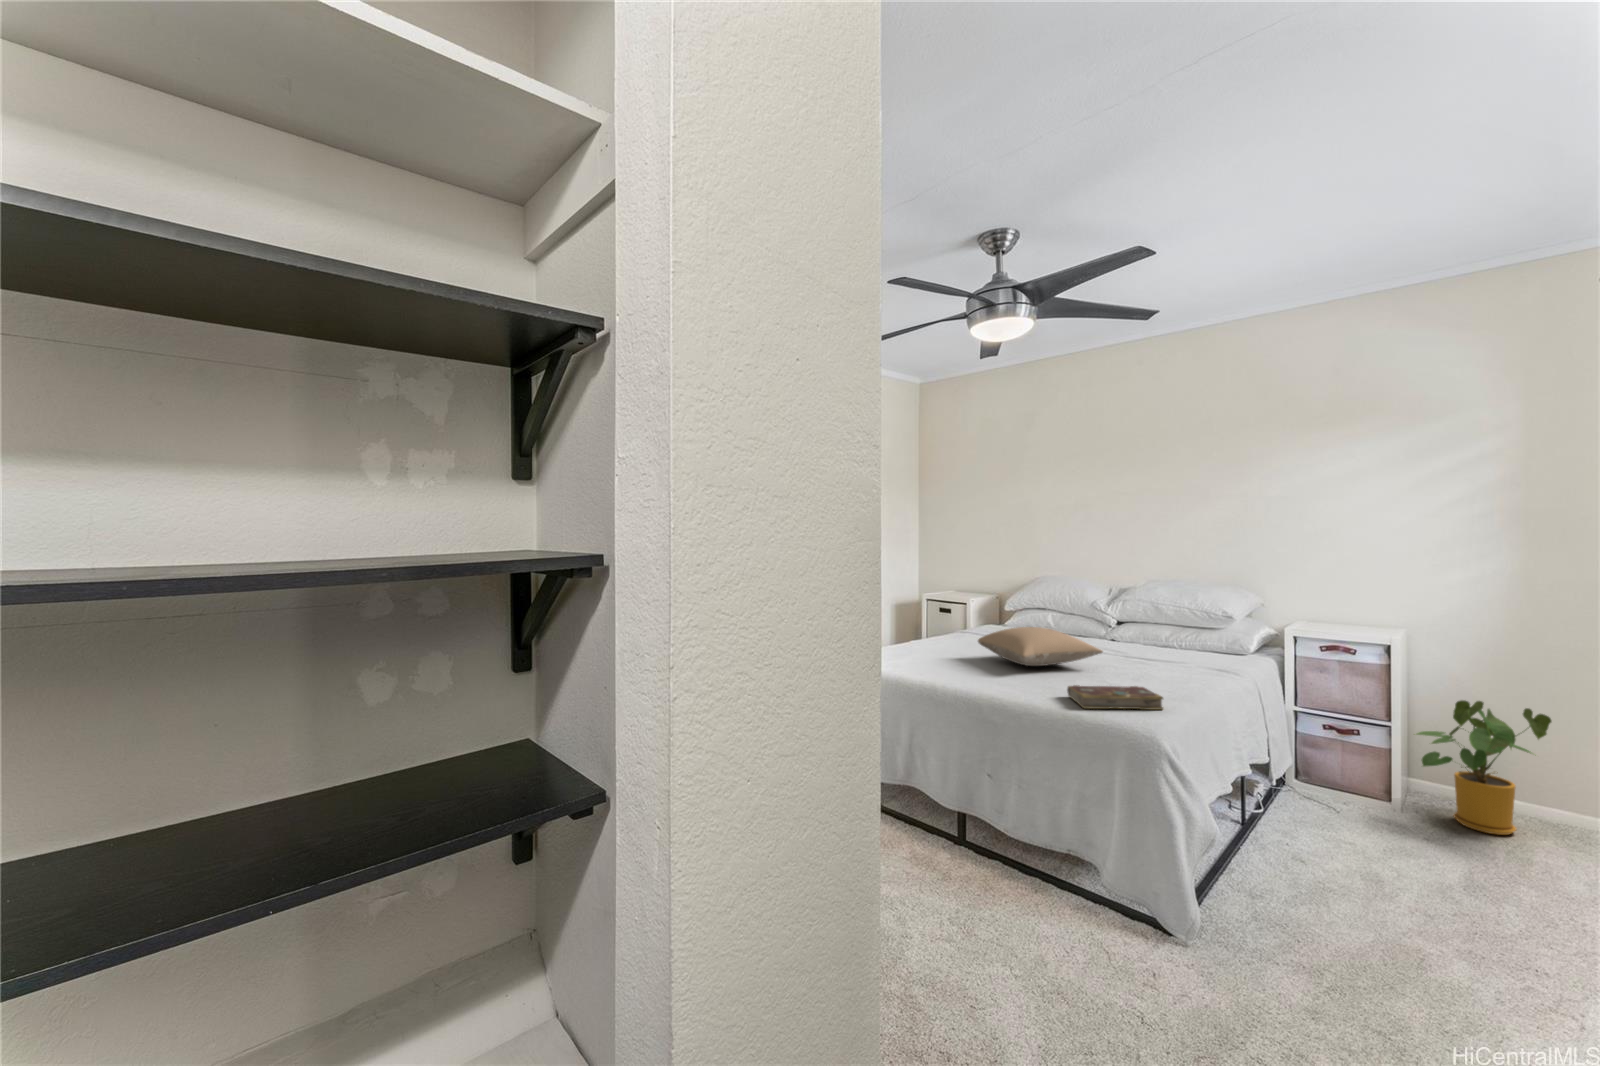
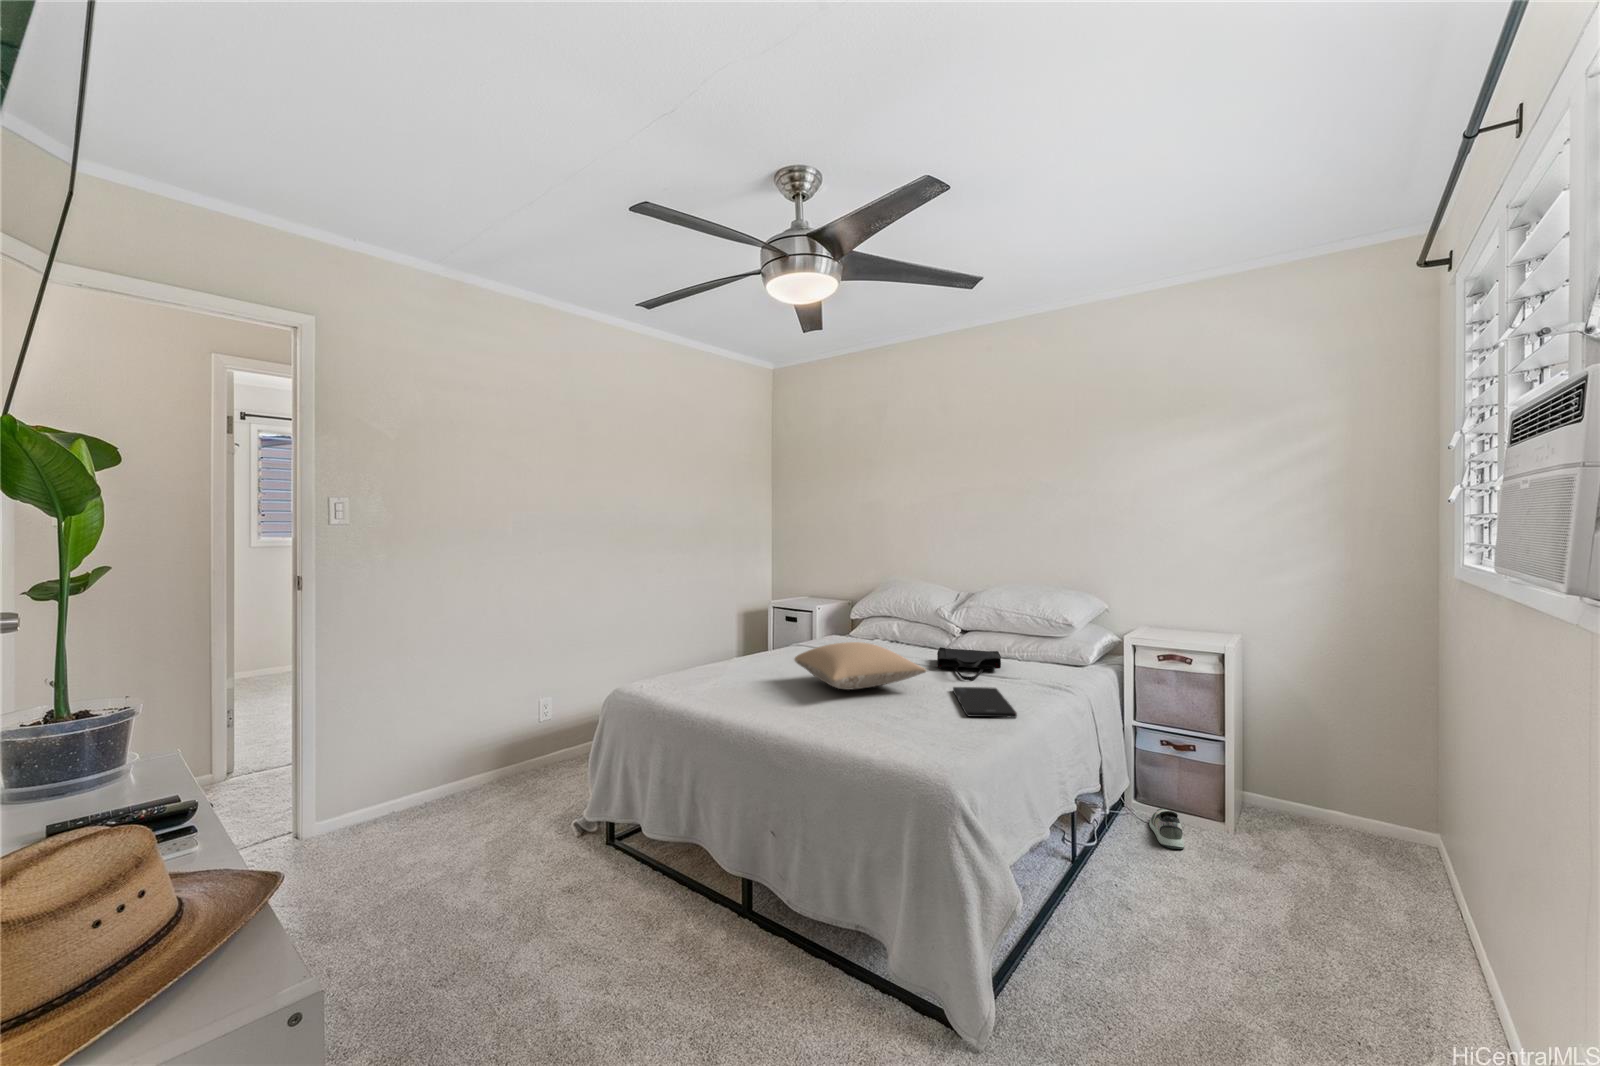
tote bag: none [1101,636,1165,663] -> present [937,647,1001,680]
smartphone: none [1127,667,1195,690] -> present [953,687,1017,718]
book: present [1067,685,1163,710] -> none [870,718,972,750]
house plant: present [1417,700,1551,835] -> none [1245,711,1376,856]
shoe: none [1313,780,1351,821] -> present [1149,808,1184,849]

